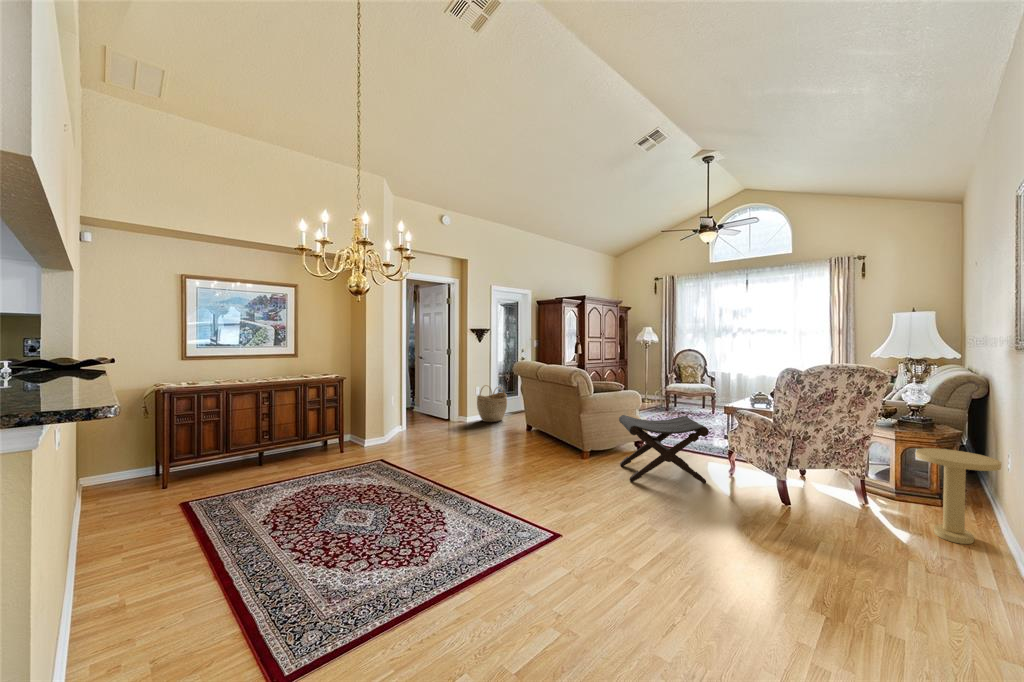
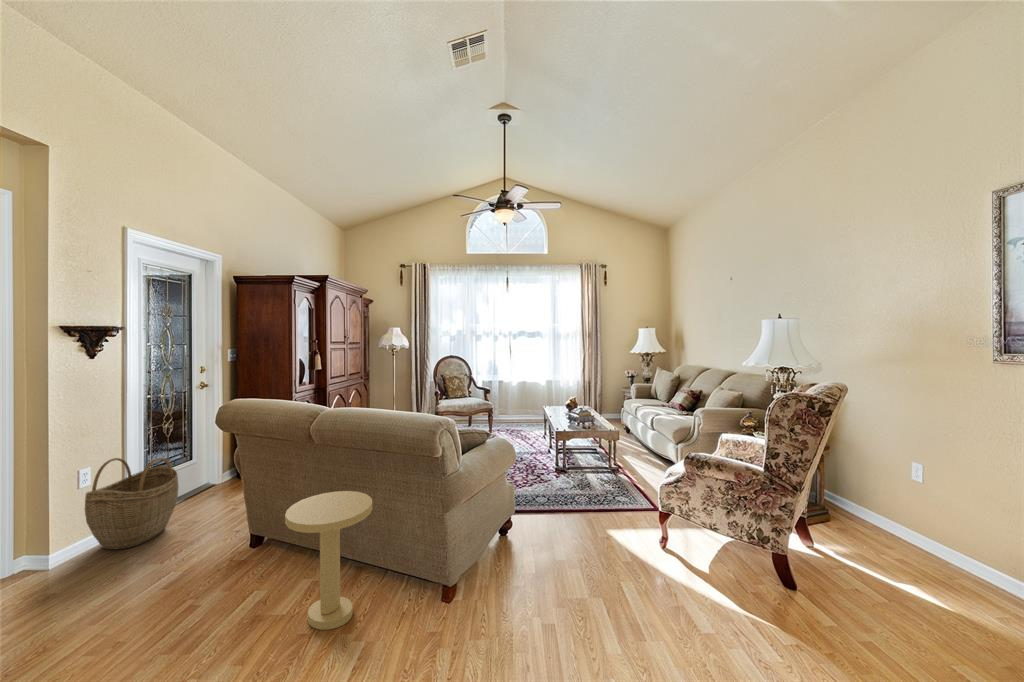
footstool: present [619,415,708,483] -> none [520,470,676,644]
side table: present [916,448,1001,544] -> present [285,491,373,630]

